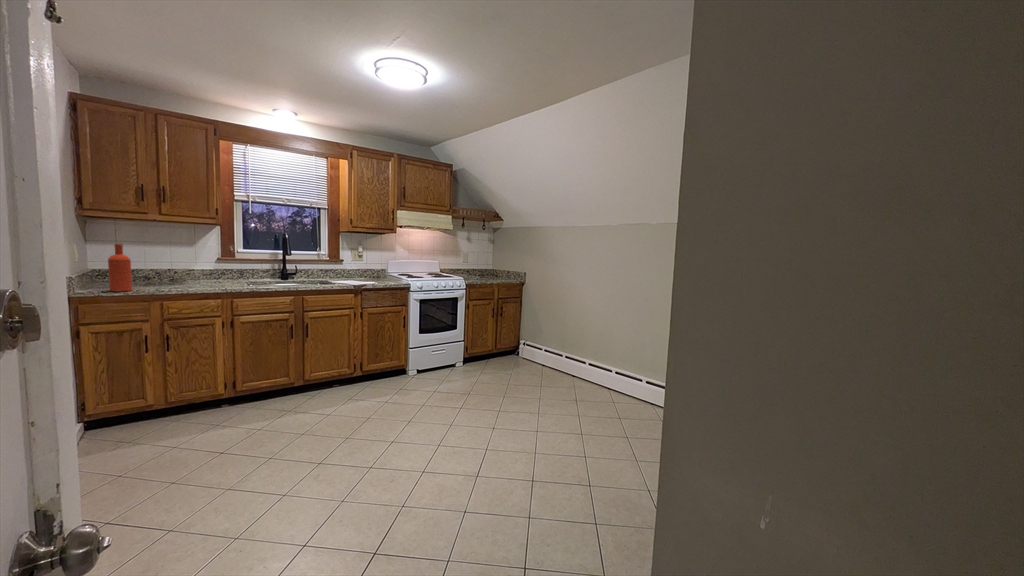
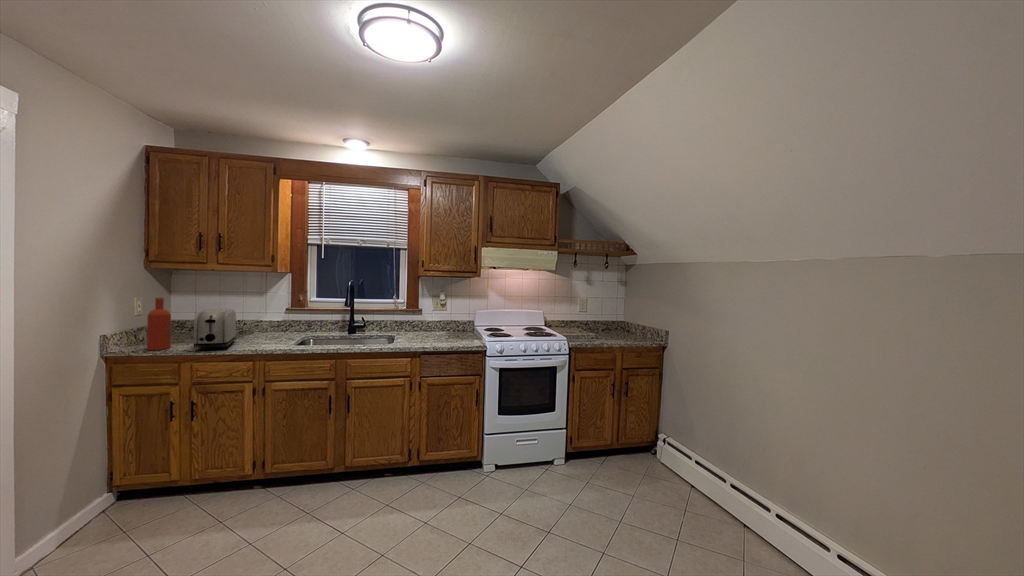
toaster: none [159,256,199,290] -> present [194,309,236,350]

